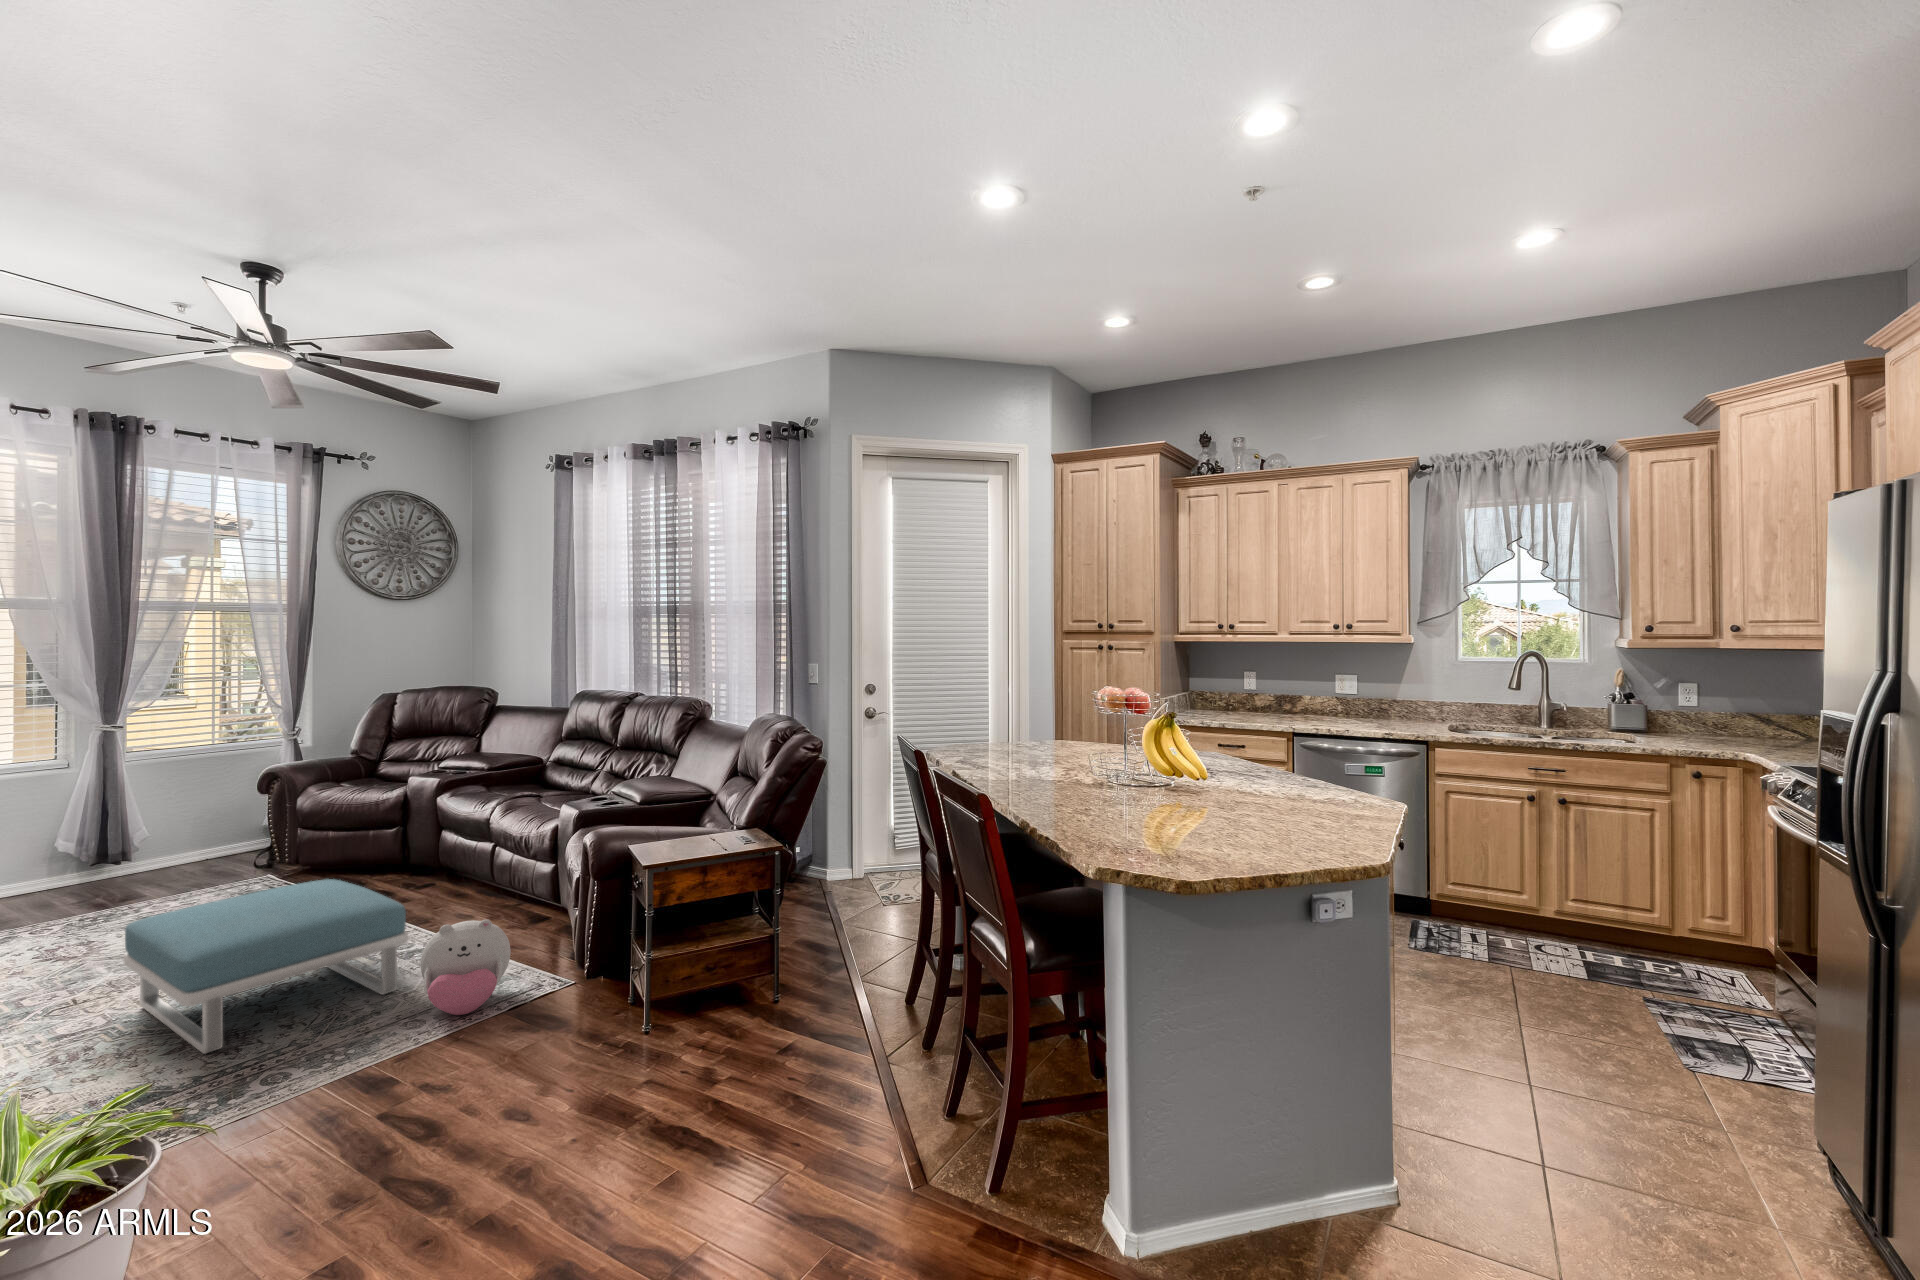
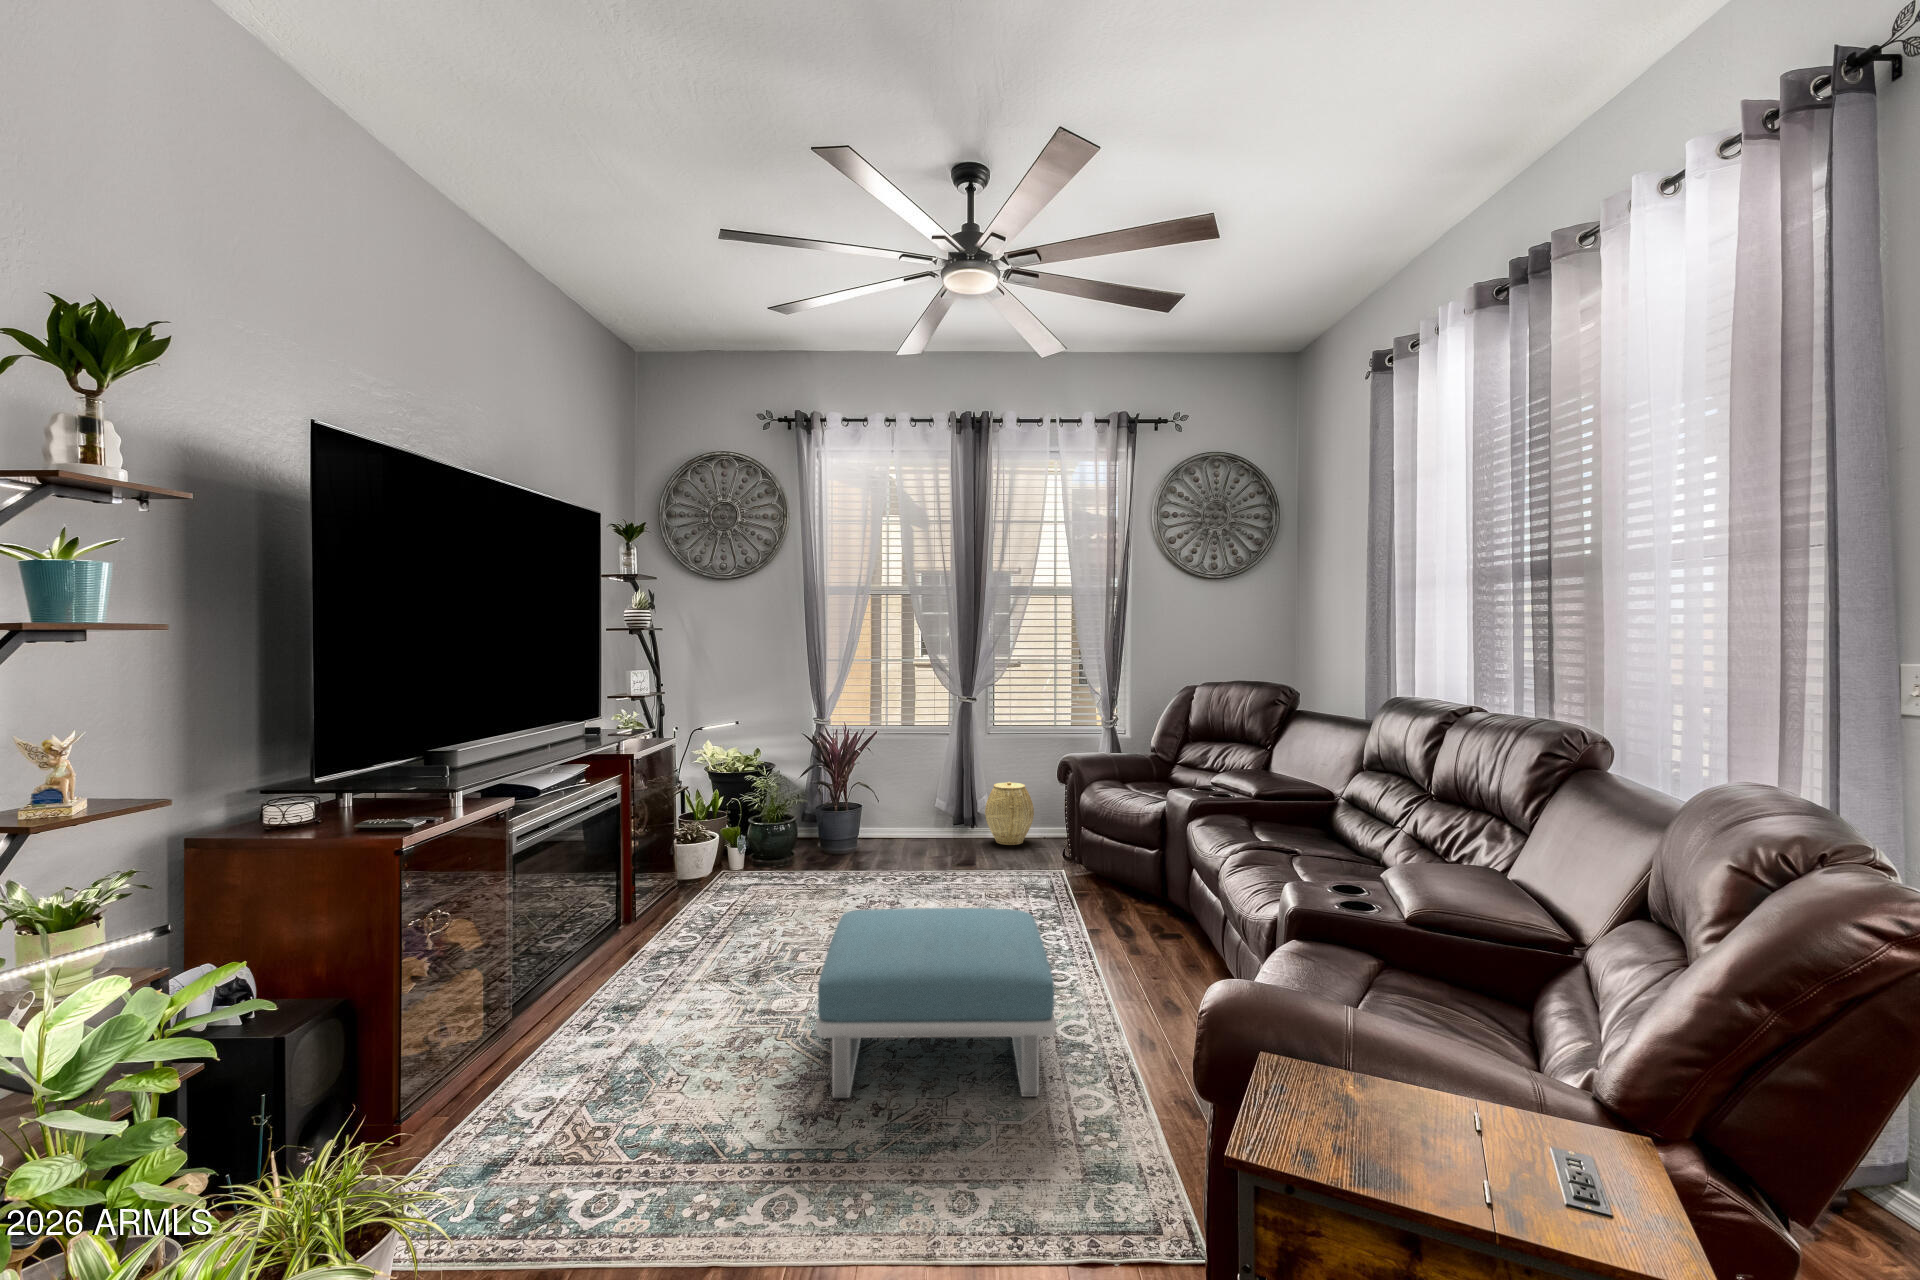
woven basket: none [142,802,210,867] -> present [985,782,1034,845]
plush toy: present [421,920,511,1015] -> none [1027,1038,1154,1192]

